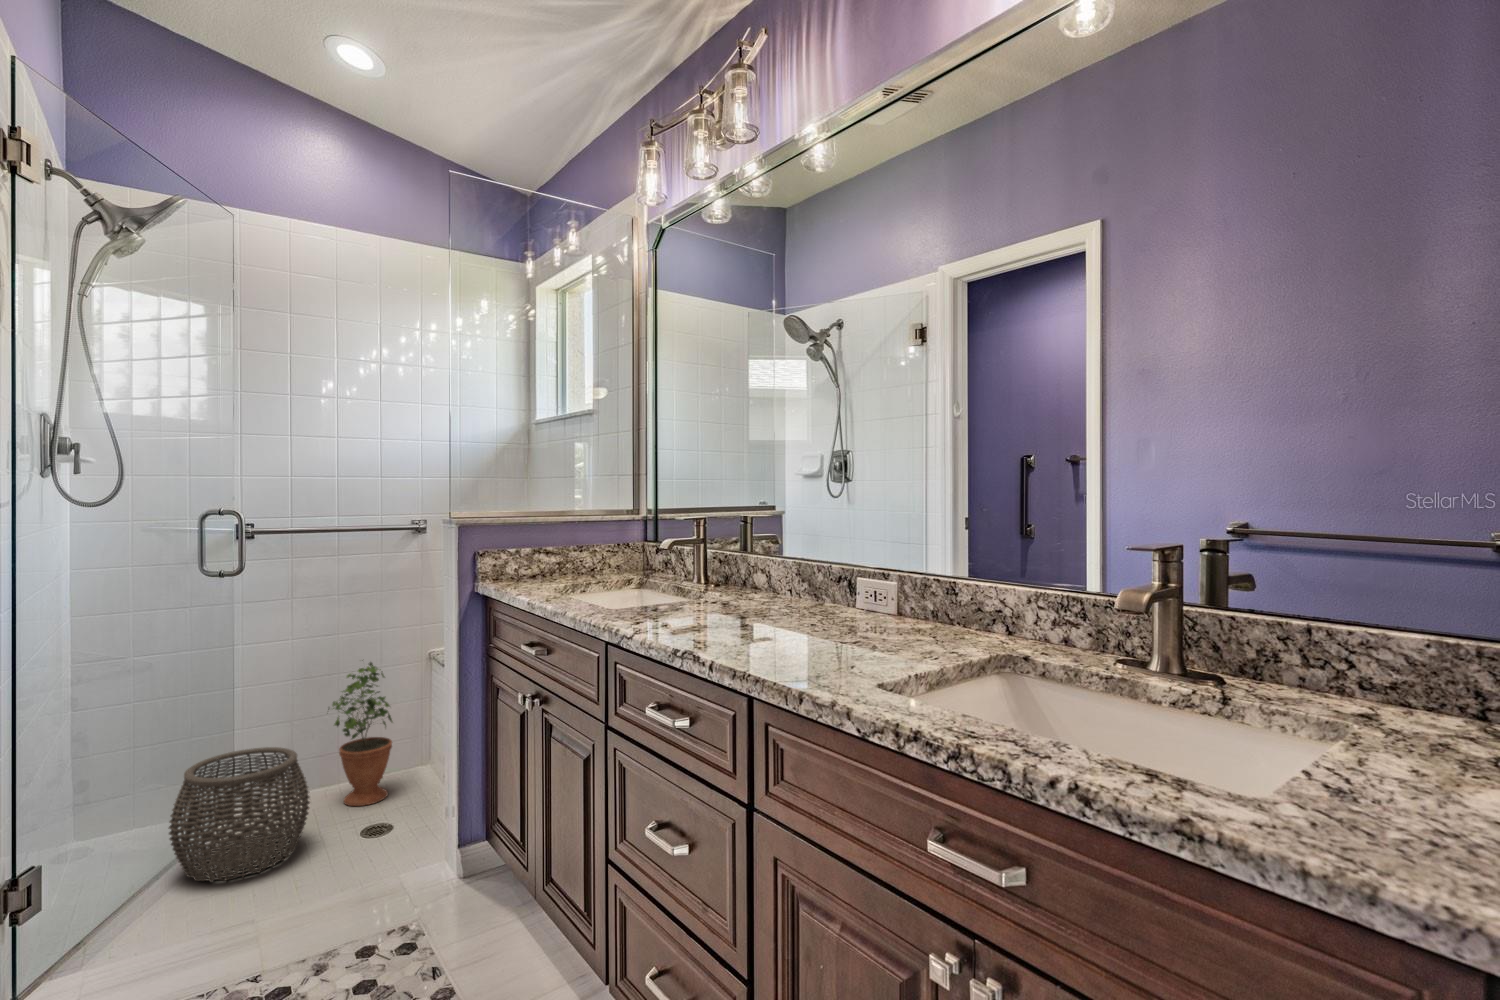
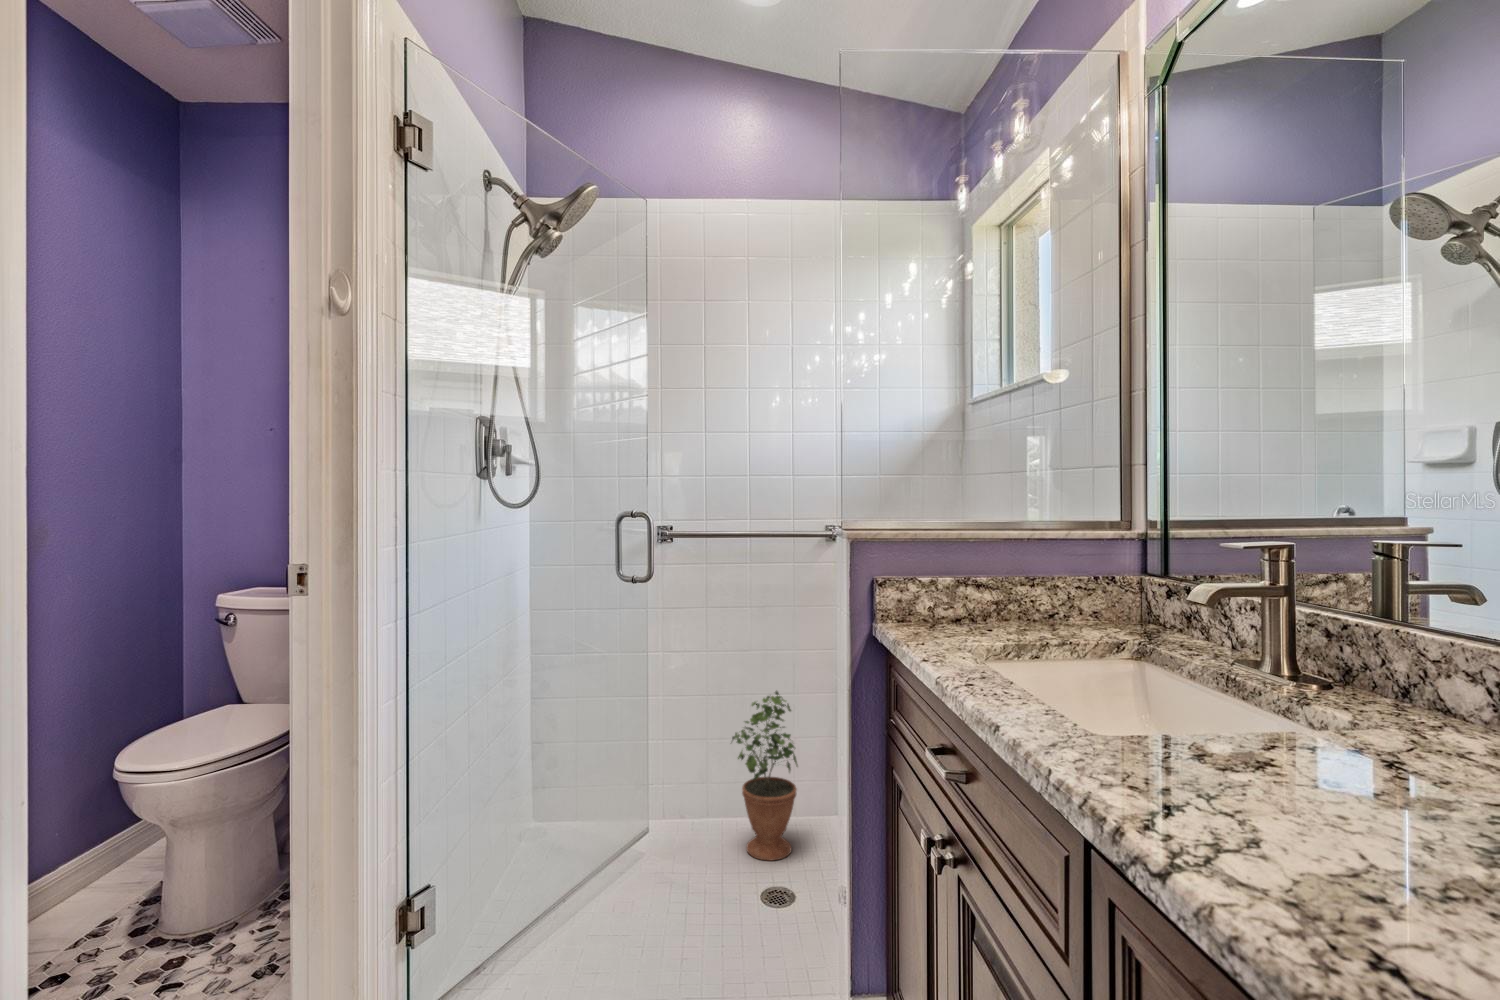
woven basket: present [169,747,310,882] -> none [572,774,701,929]

